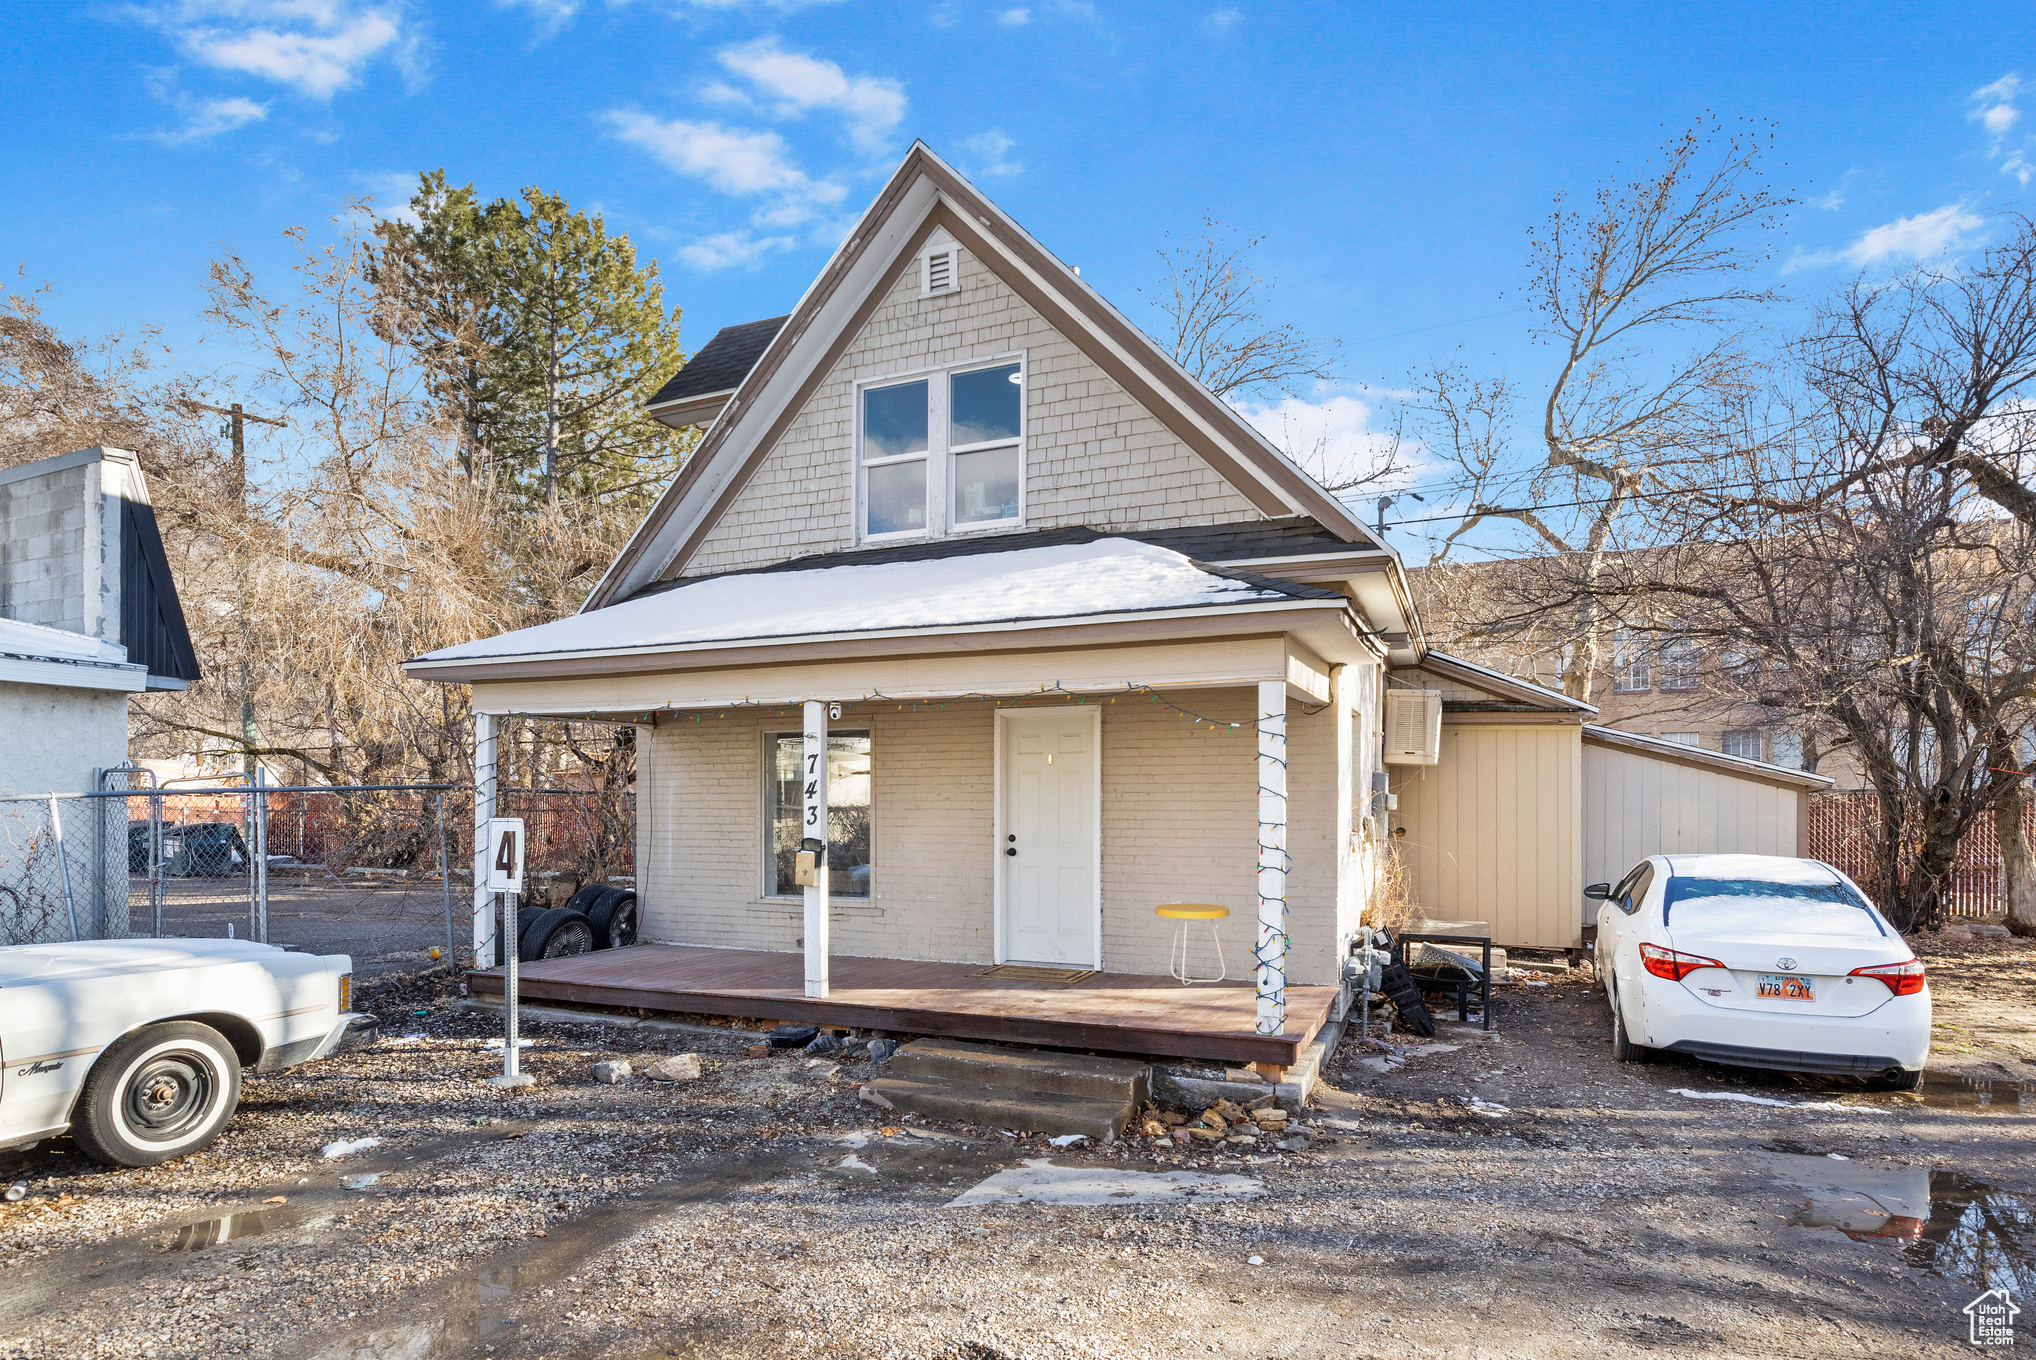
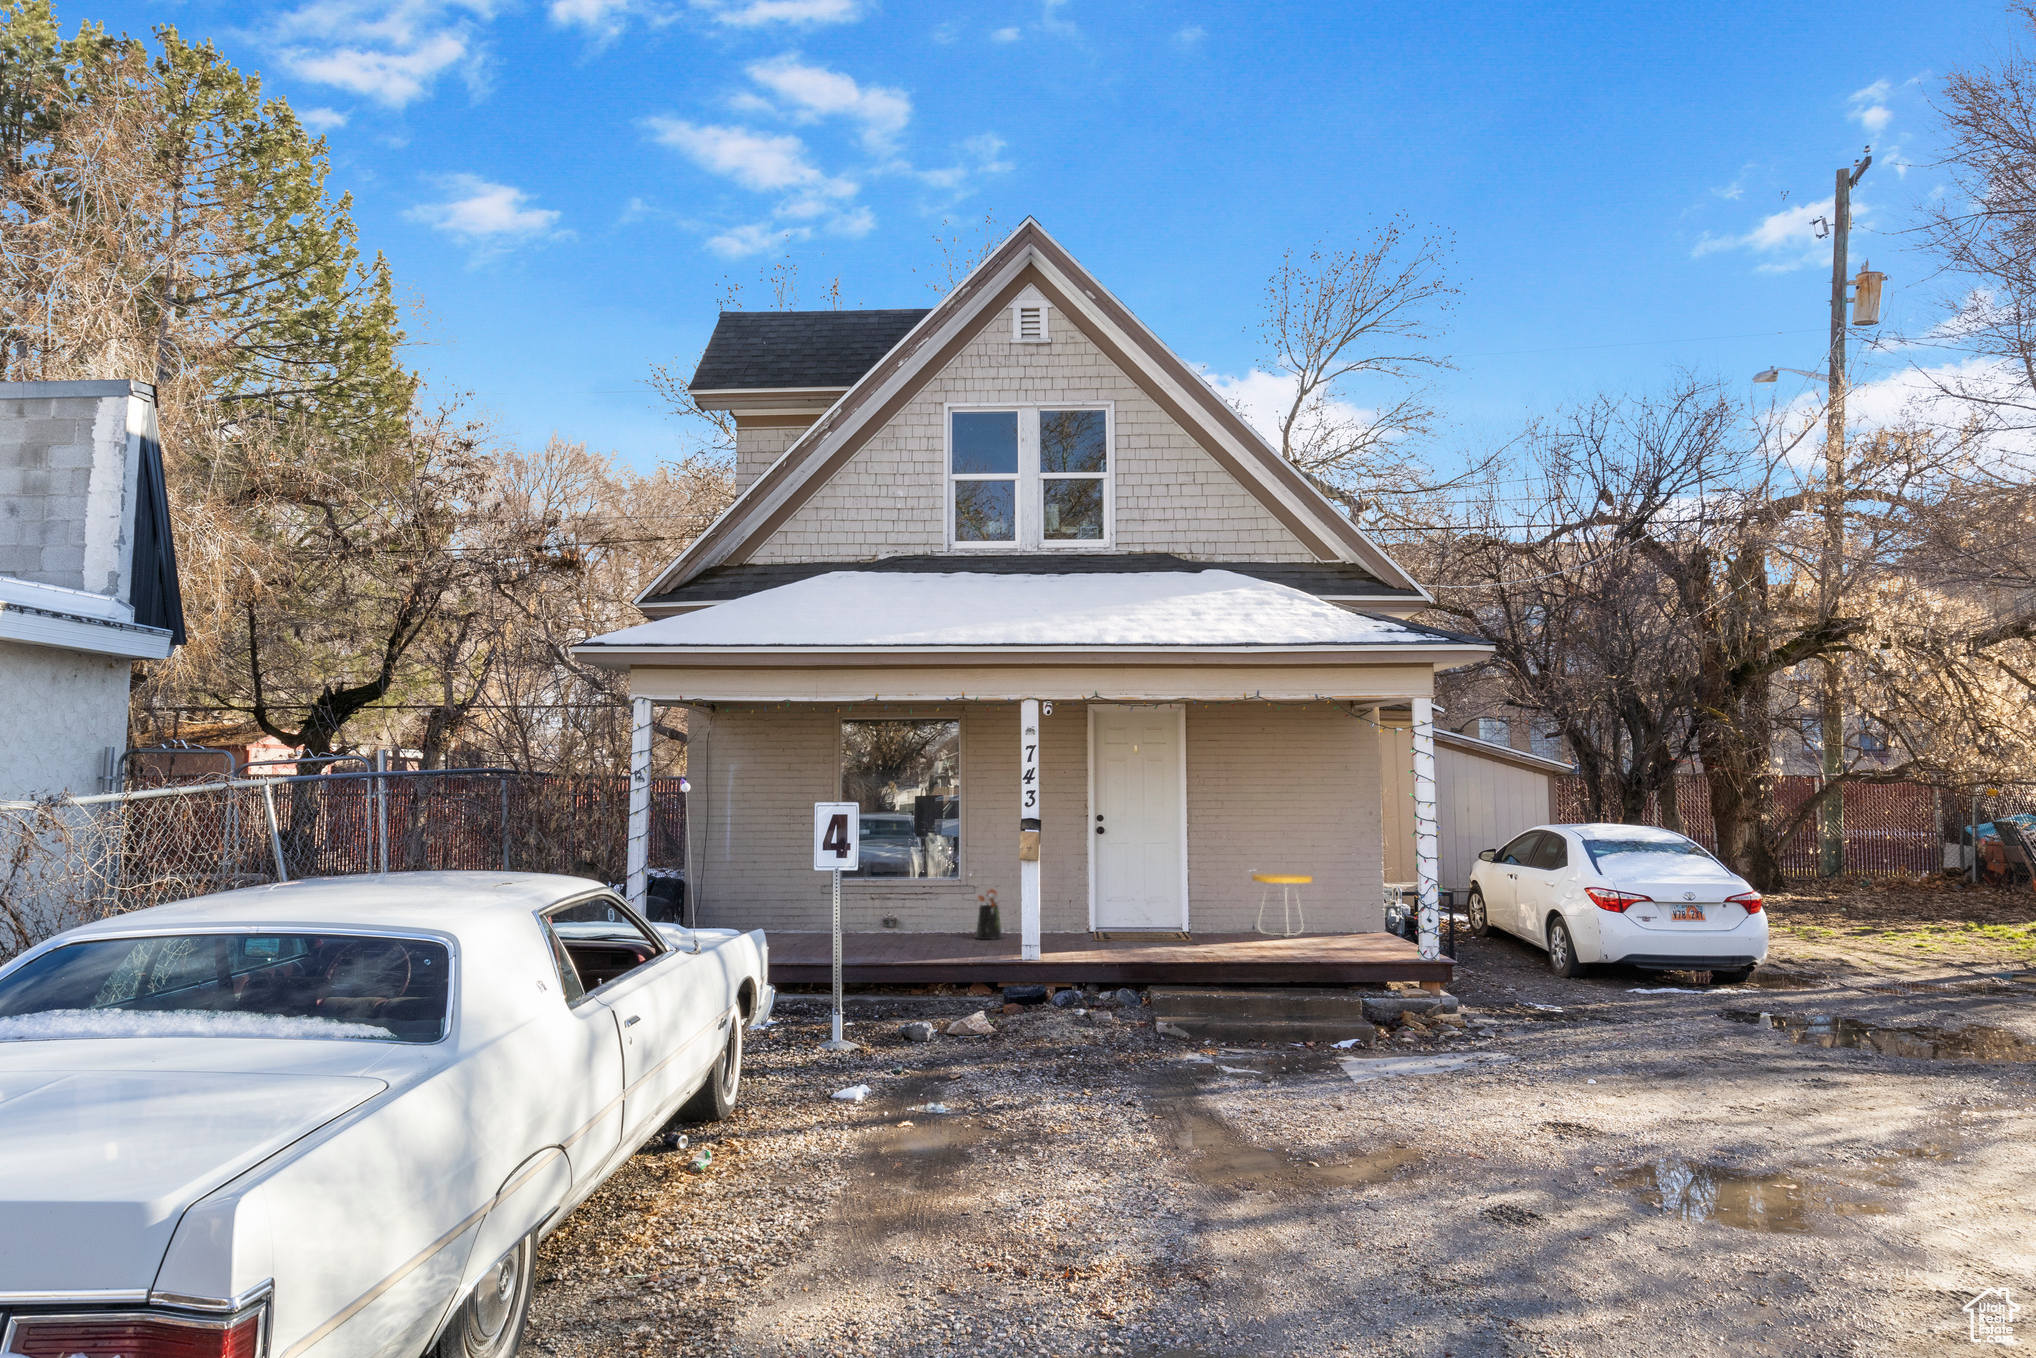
watering can: none [859,908,896,965] -> present [976,889,1002,939]

